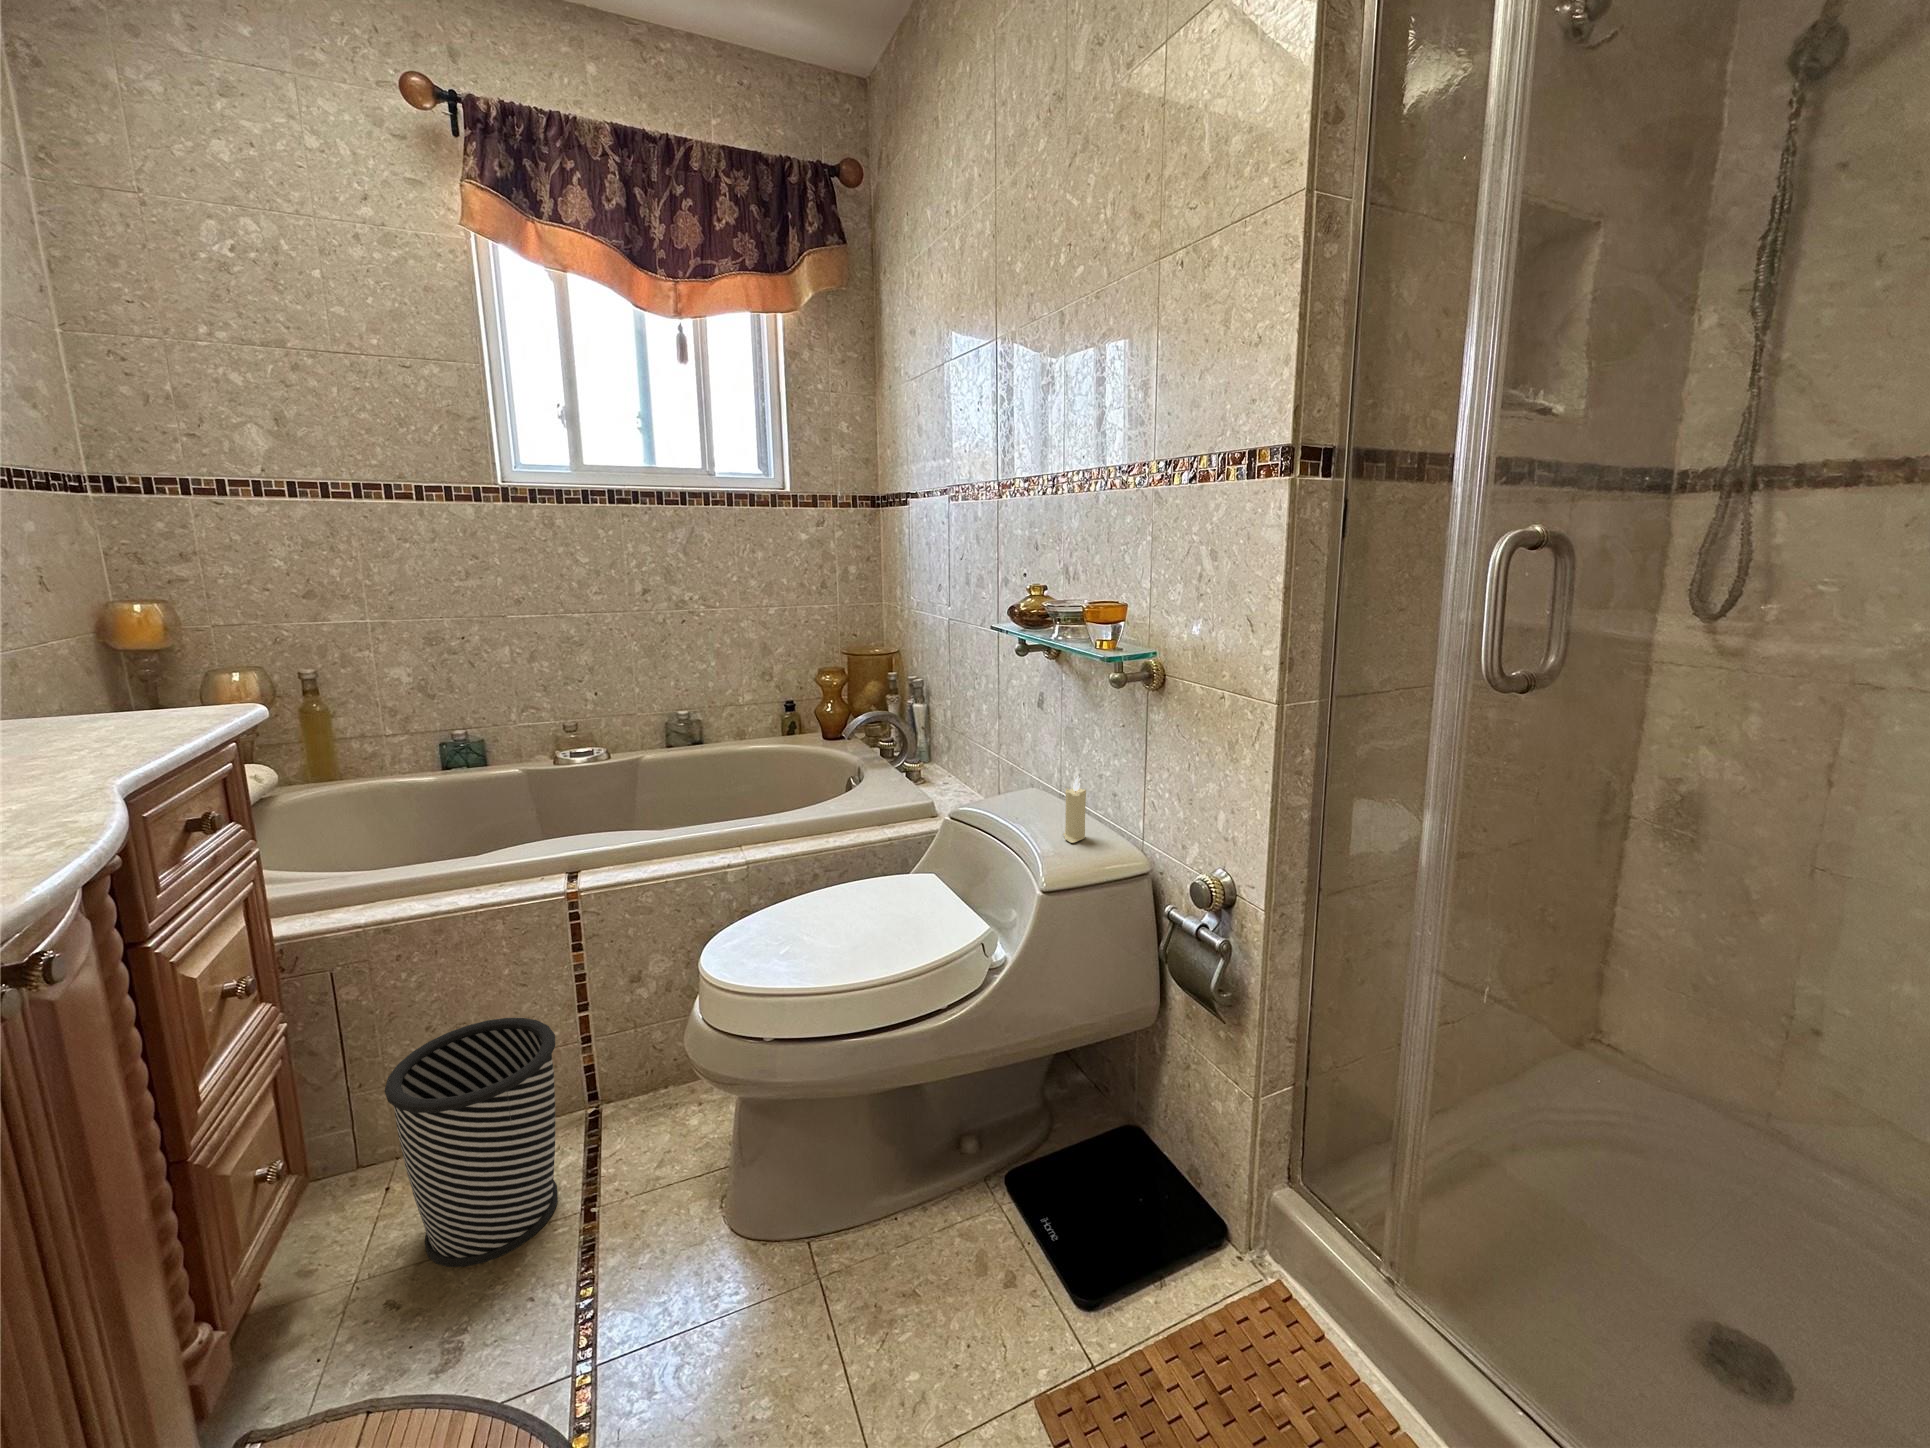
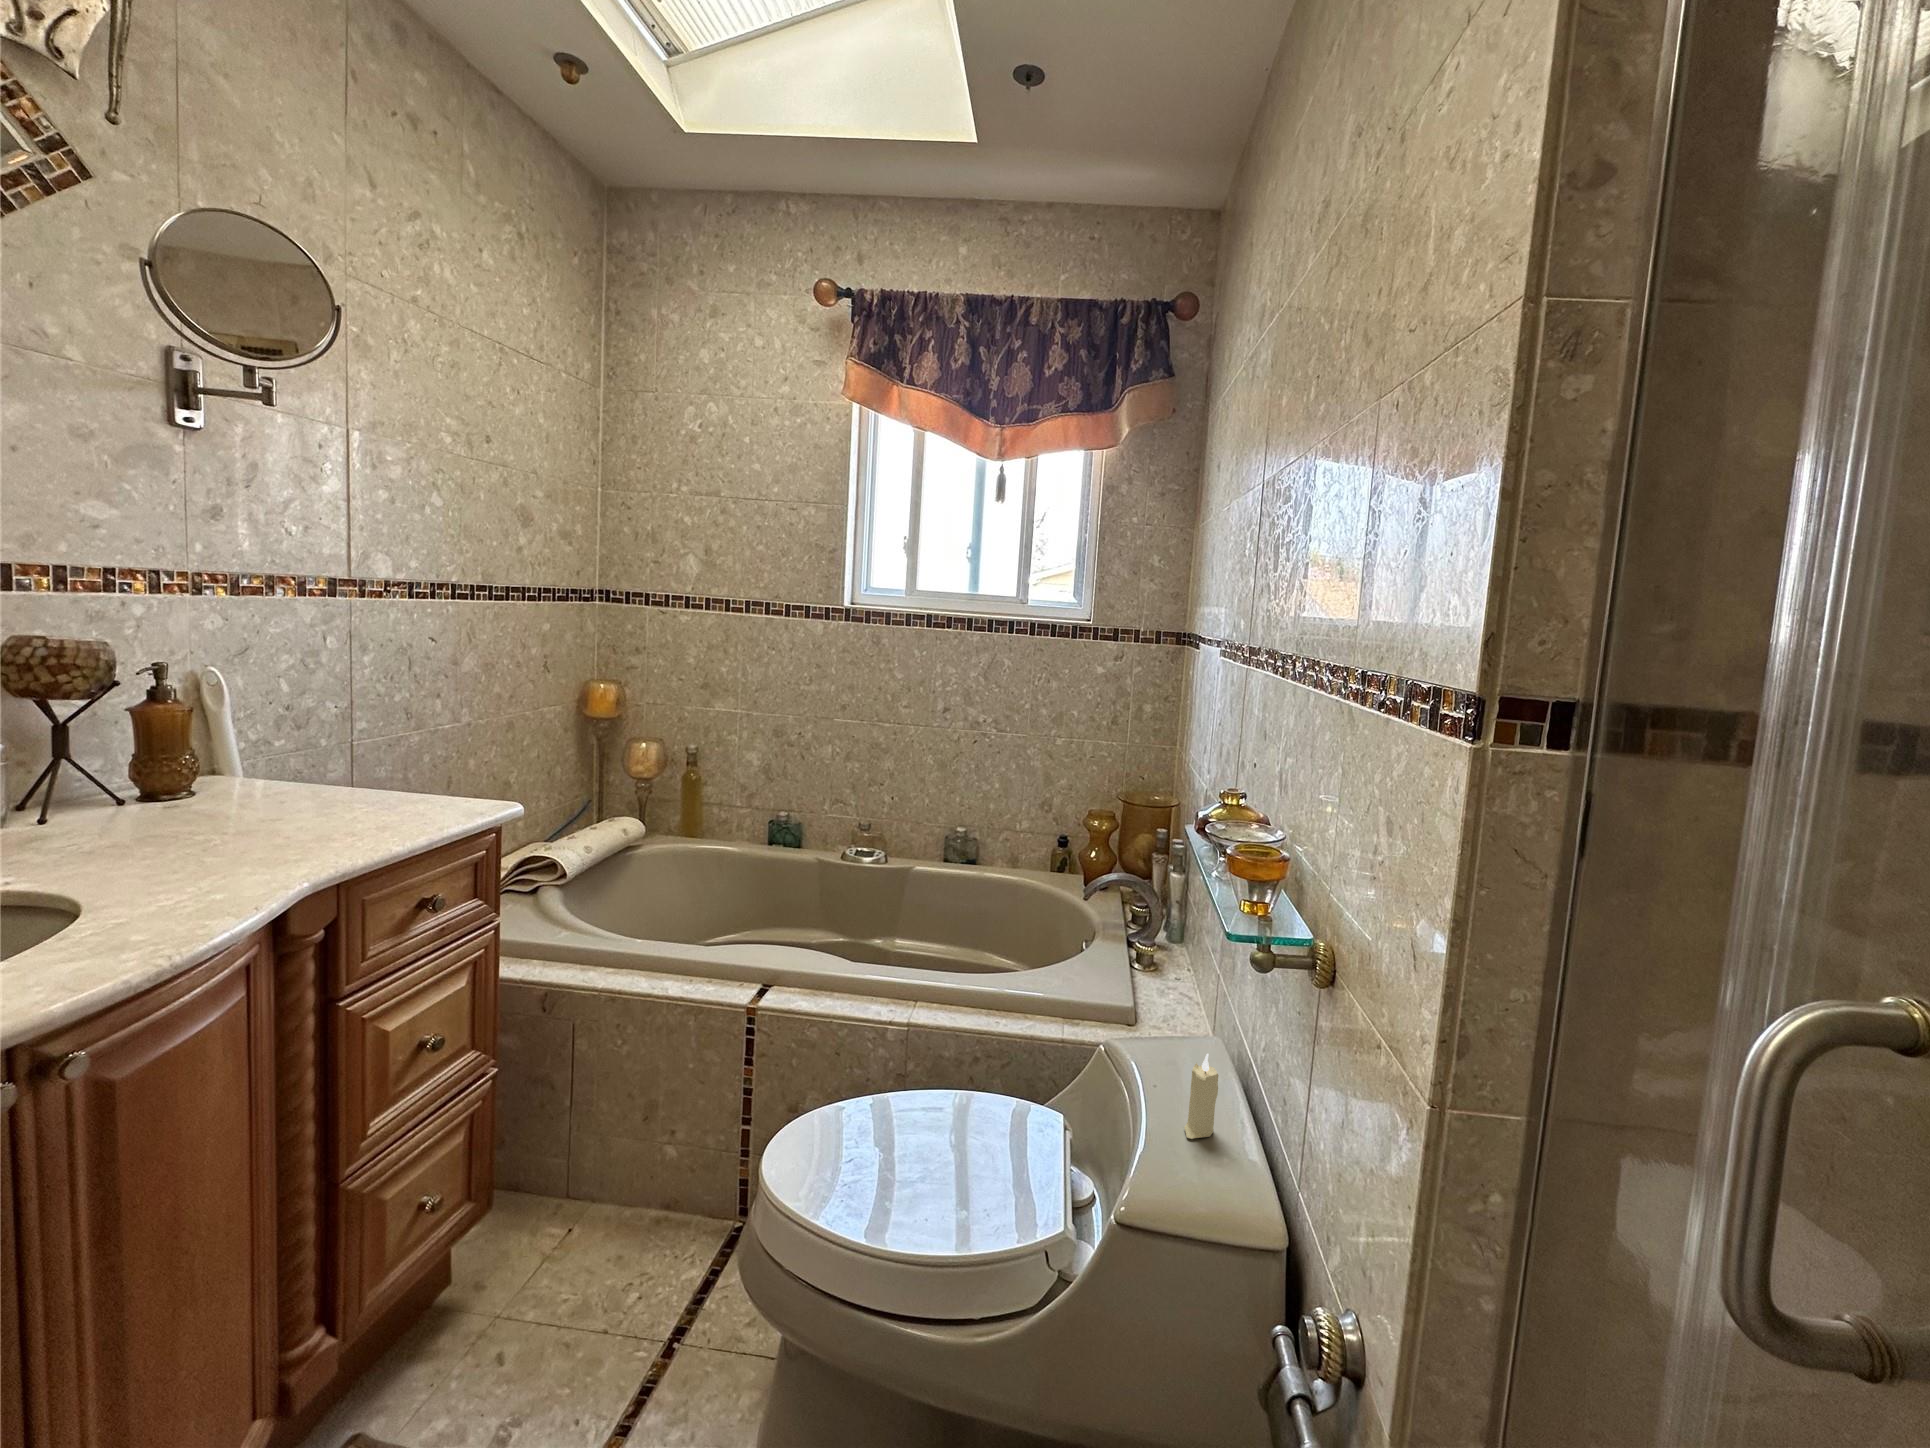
wastebasket: present [384,1018,558,1267] -> none [550,1108,689,1341]

